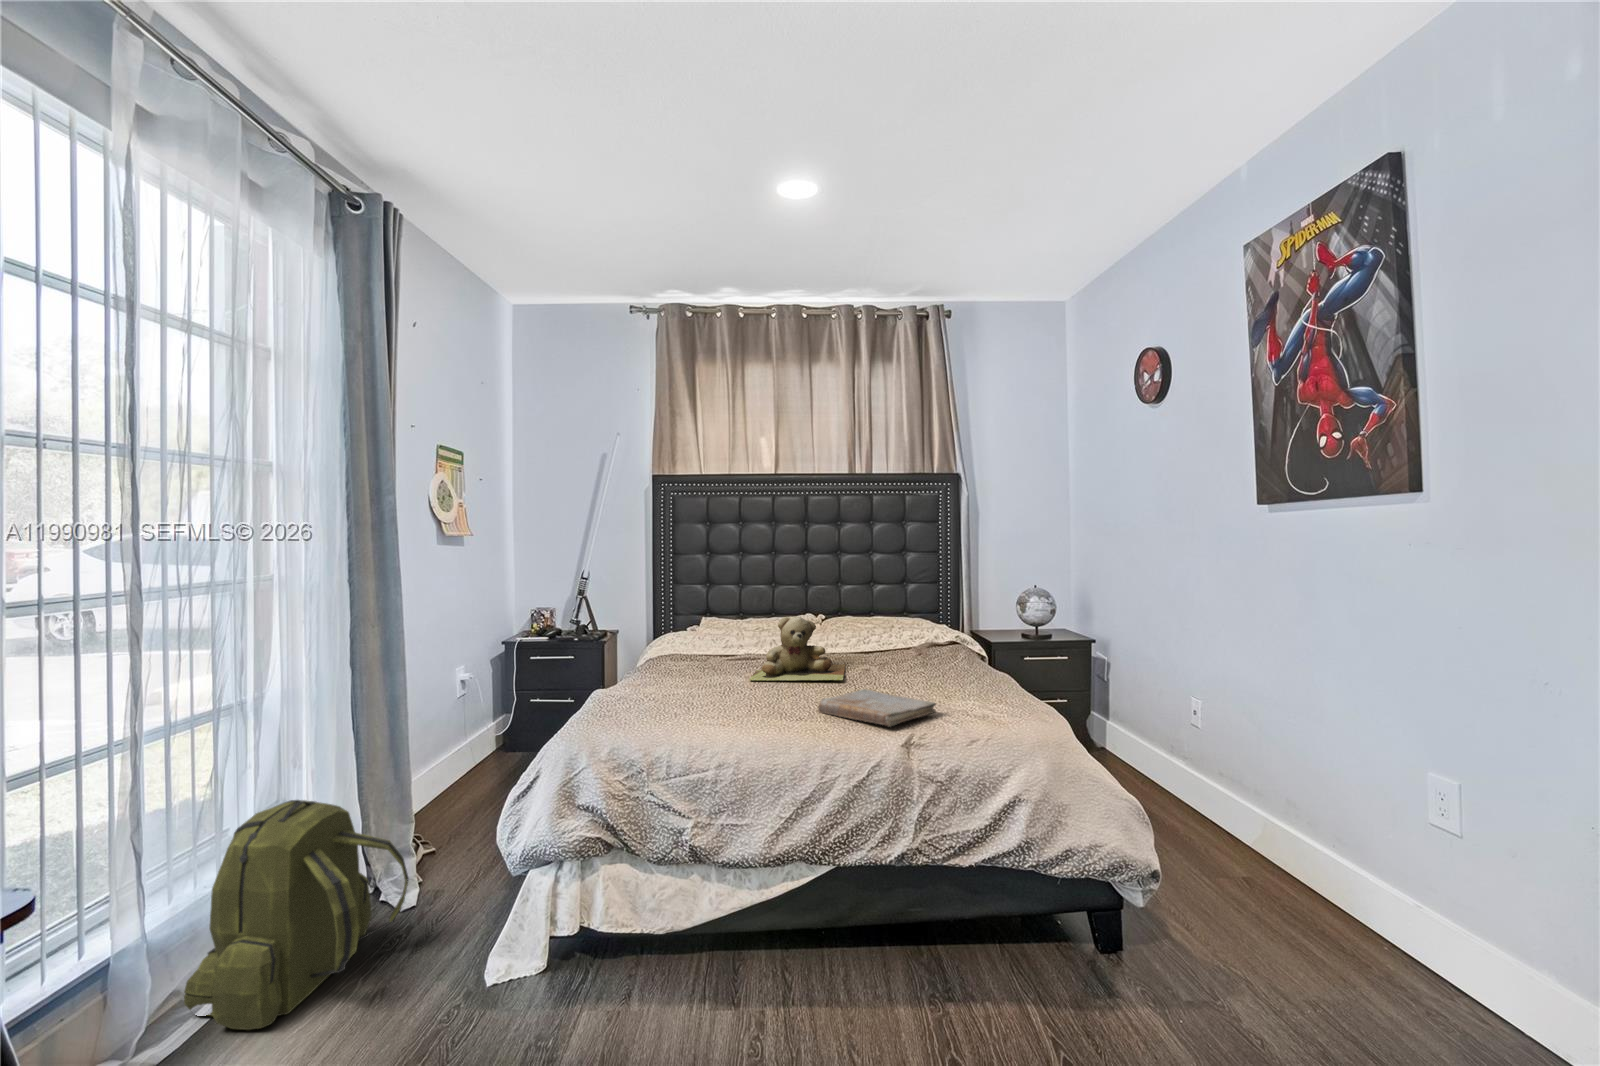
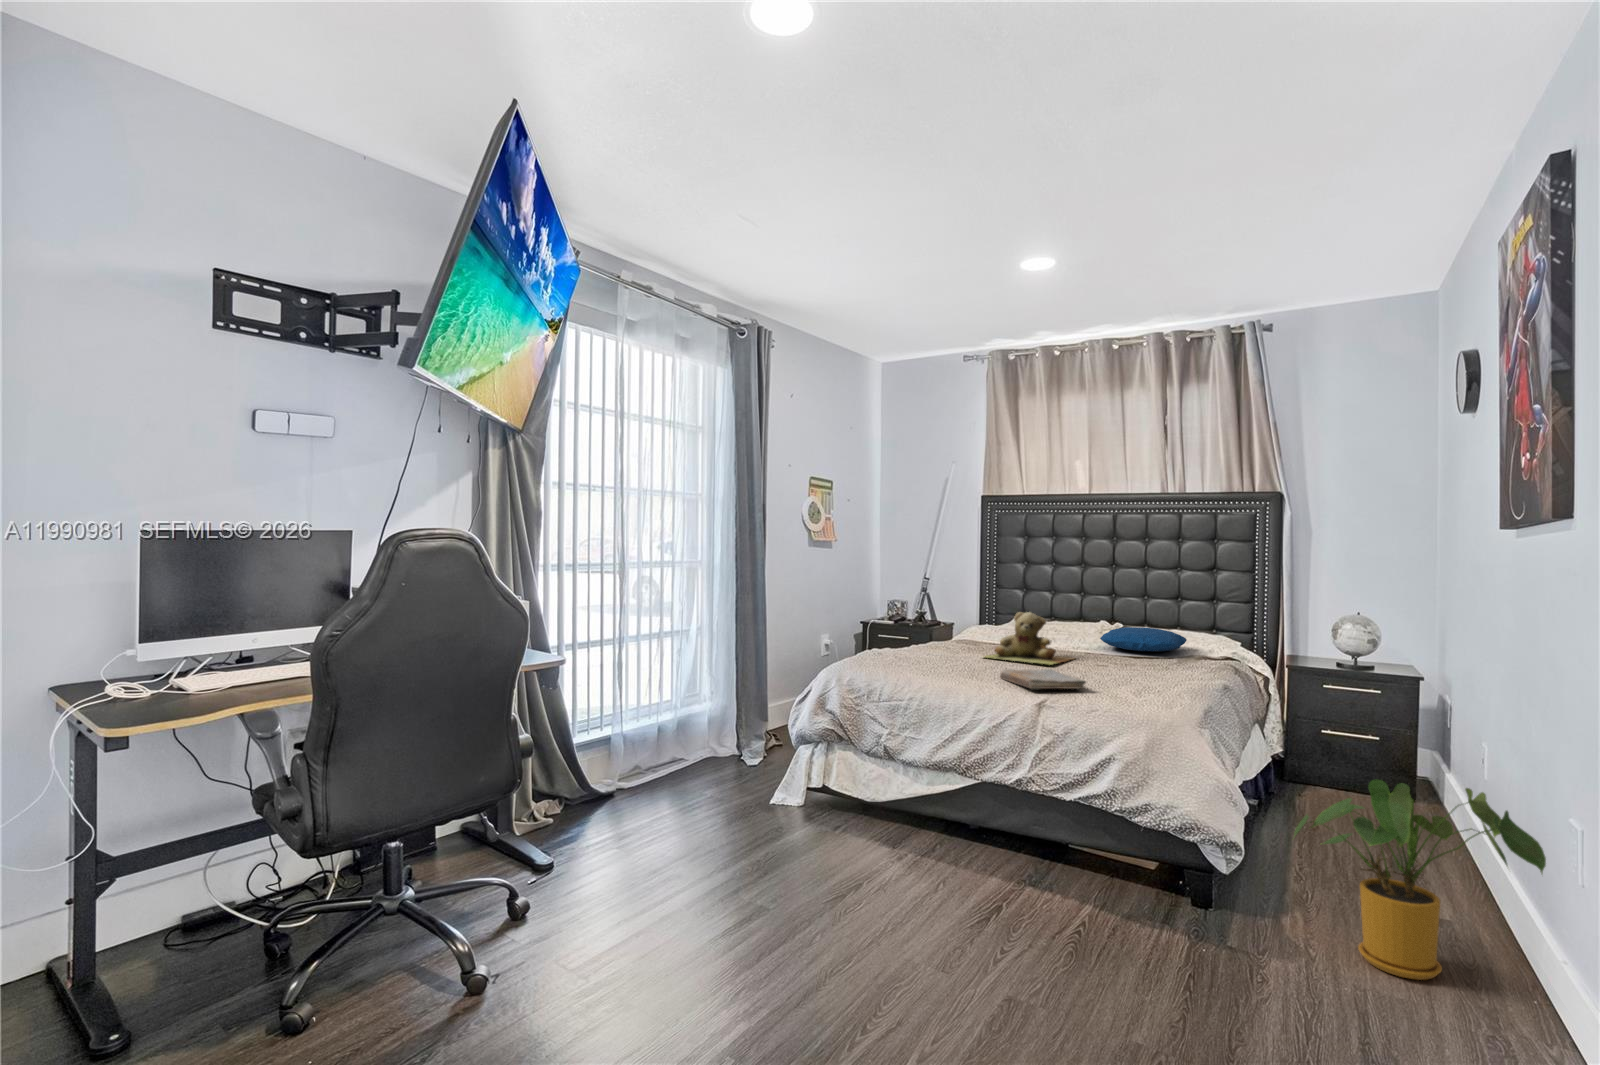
pillow: none [842,618,924,646] -> present [1100,627,1187,652]
house plant: none [1220,767,1473,988] -> present [1294,780,1546,980]
backpack: present [184,800,409,1030] -> none [641,682,745,794]

